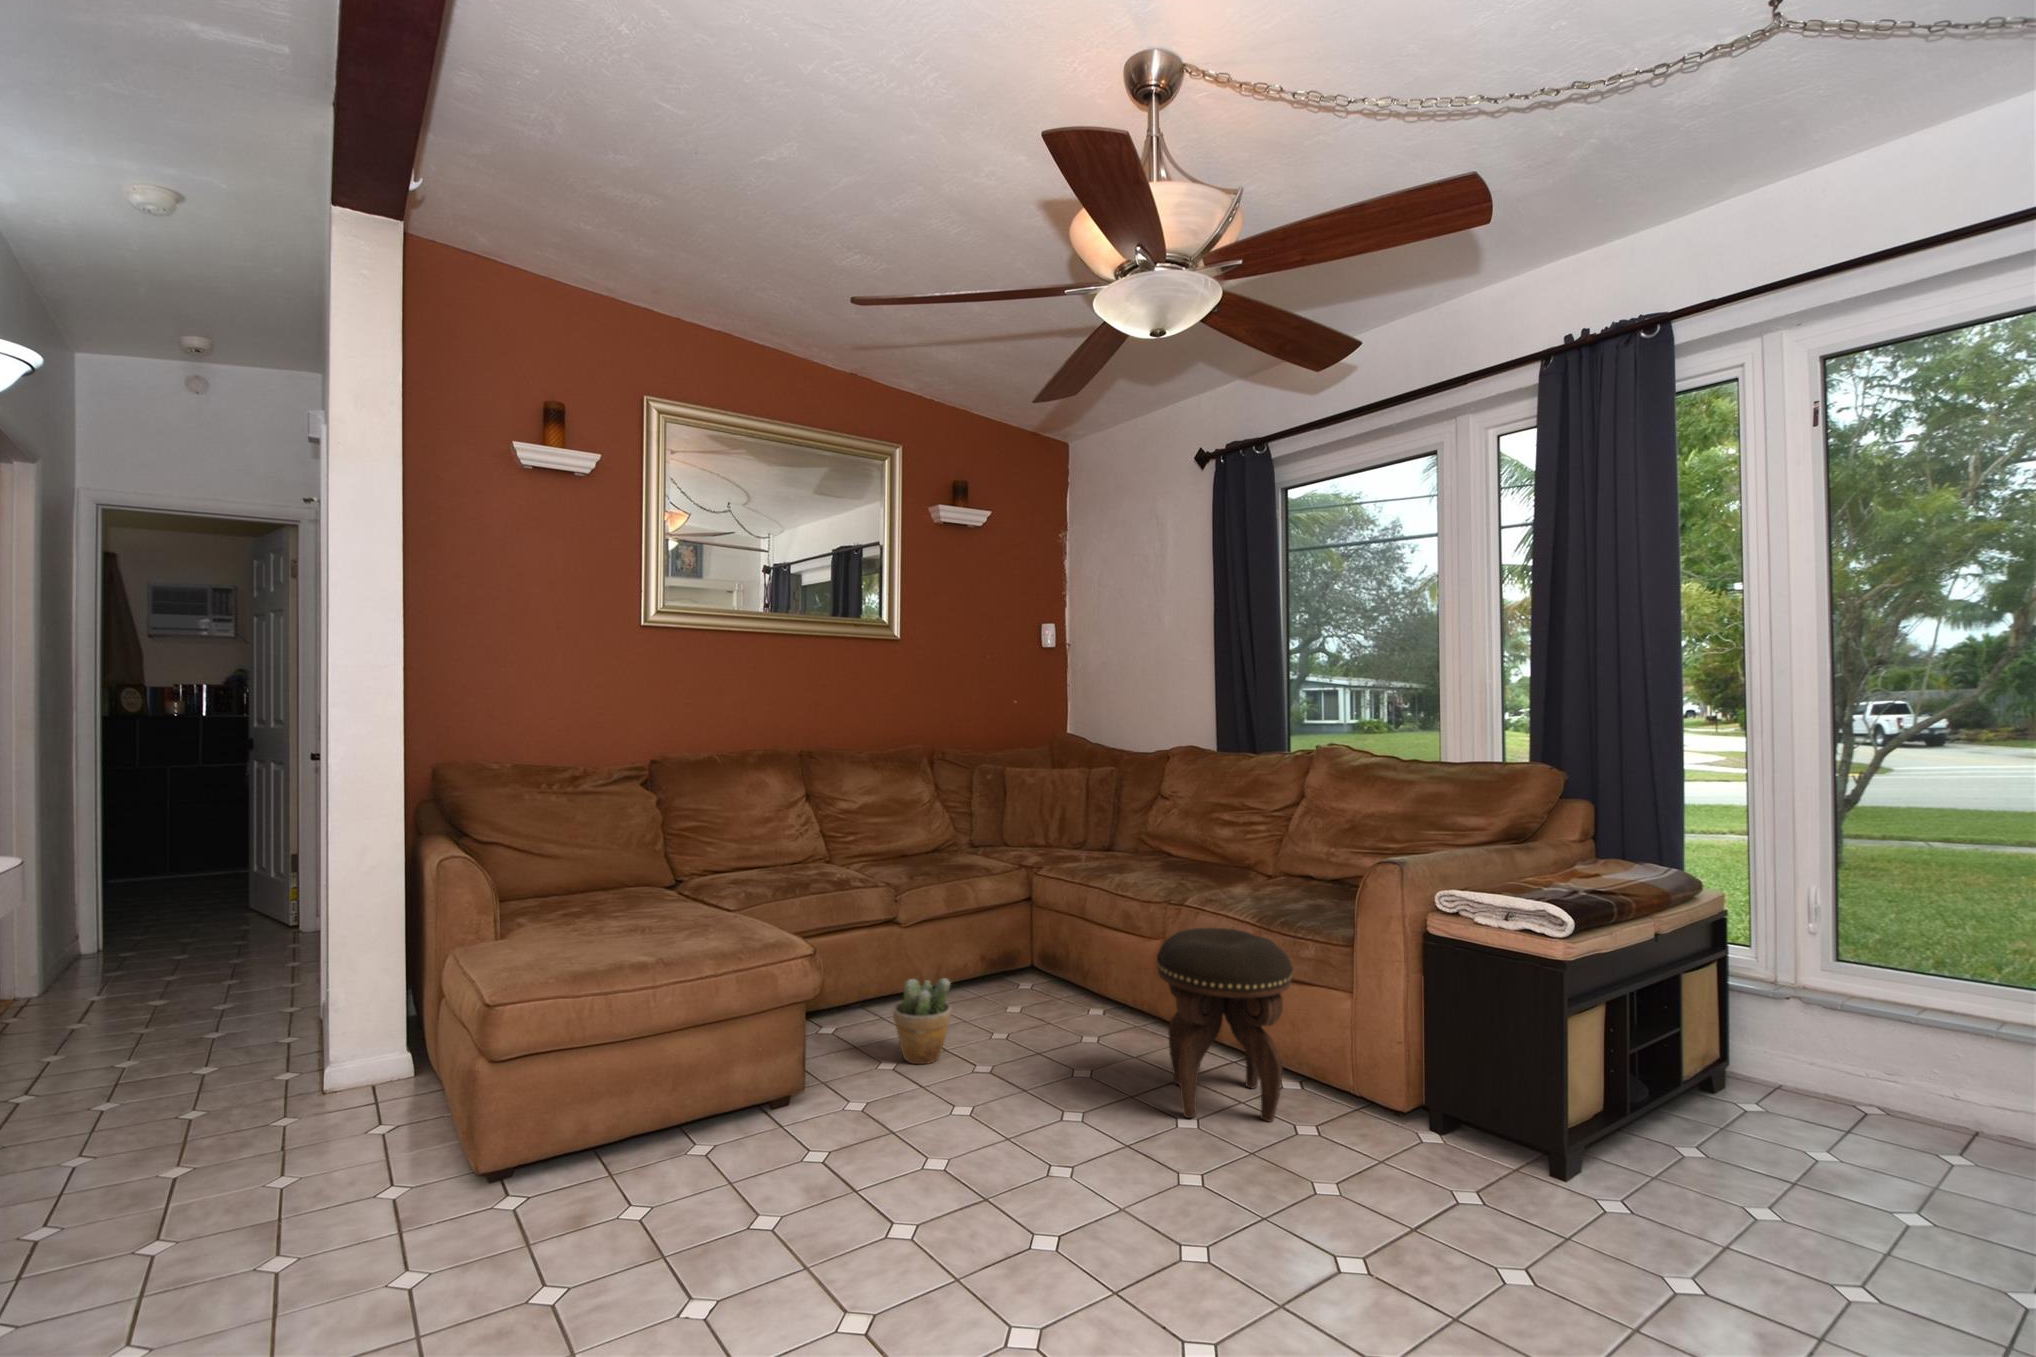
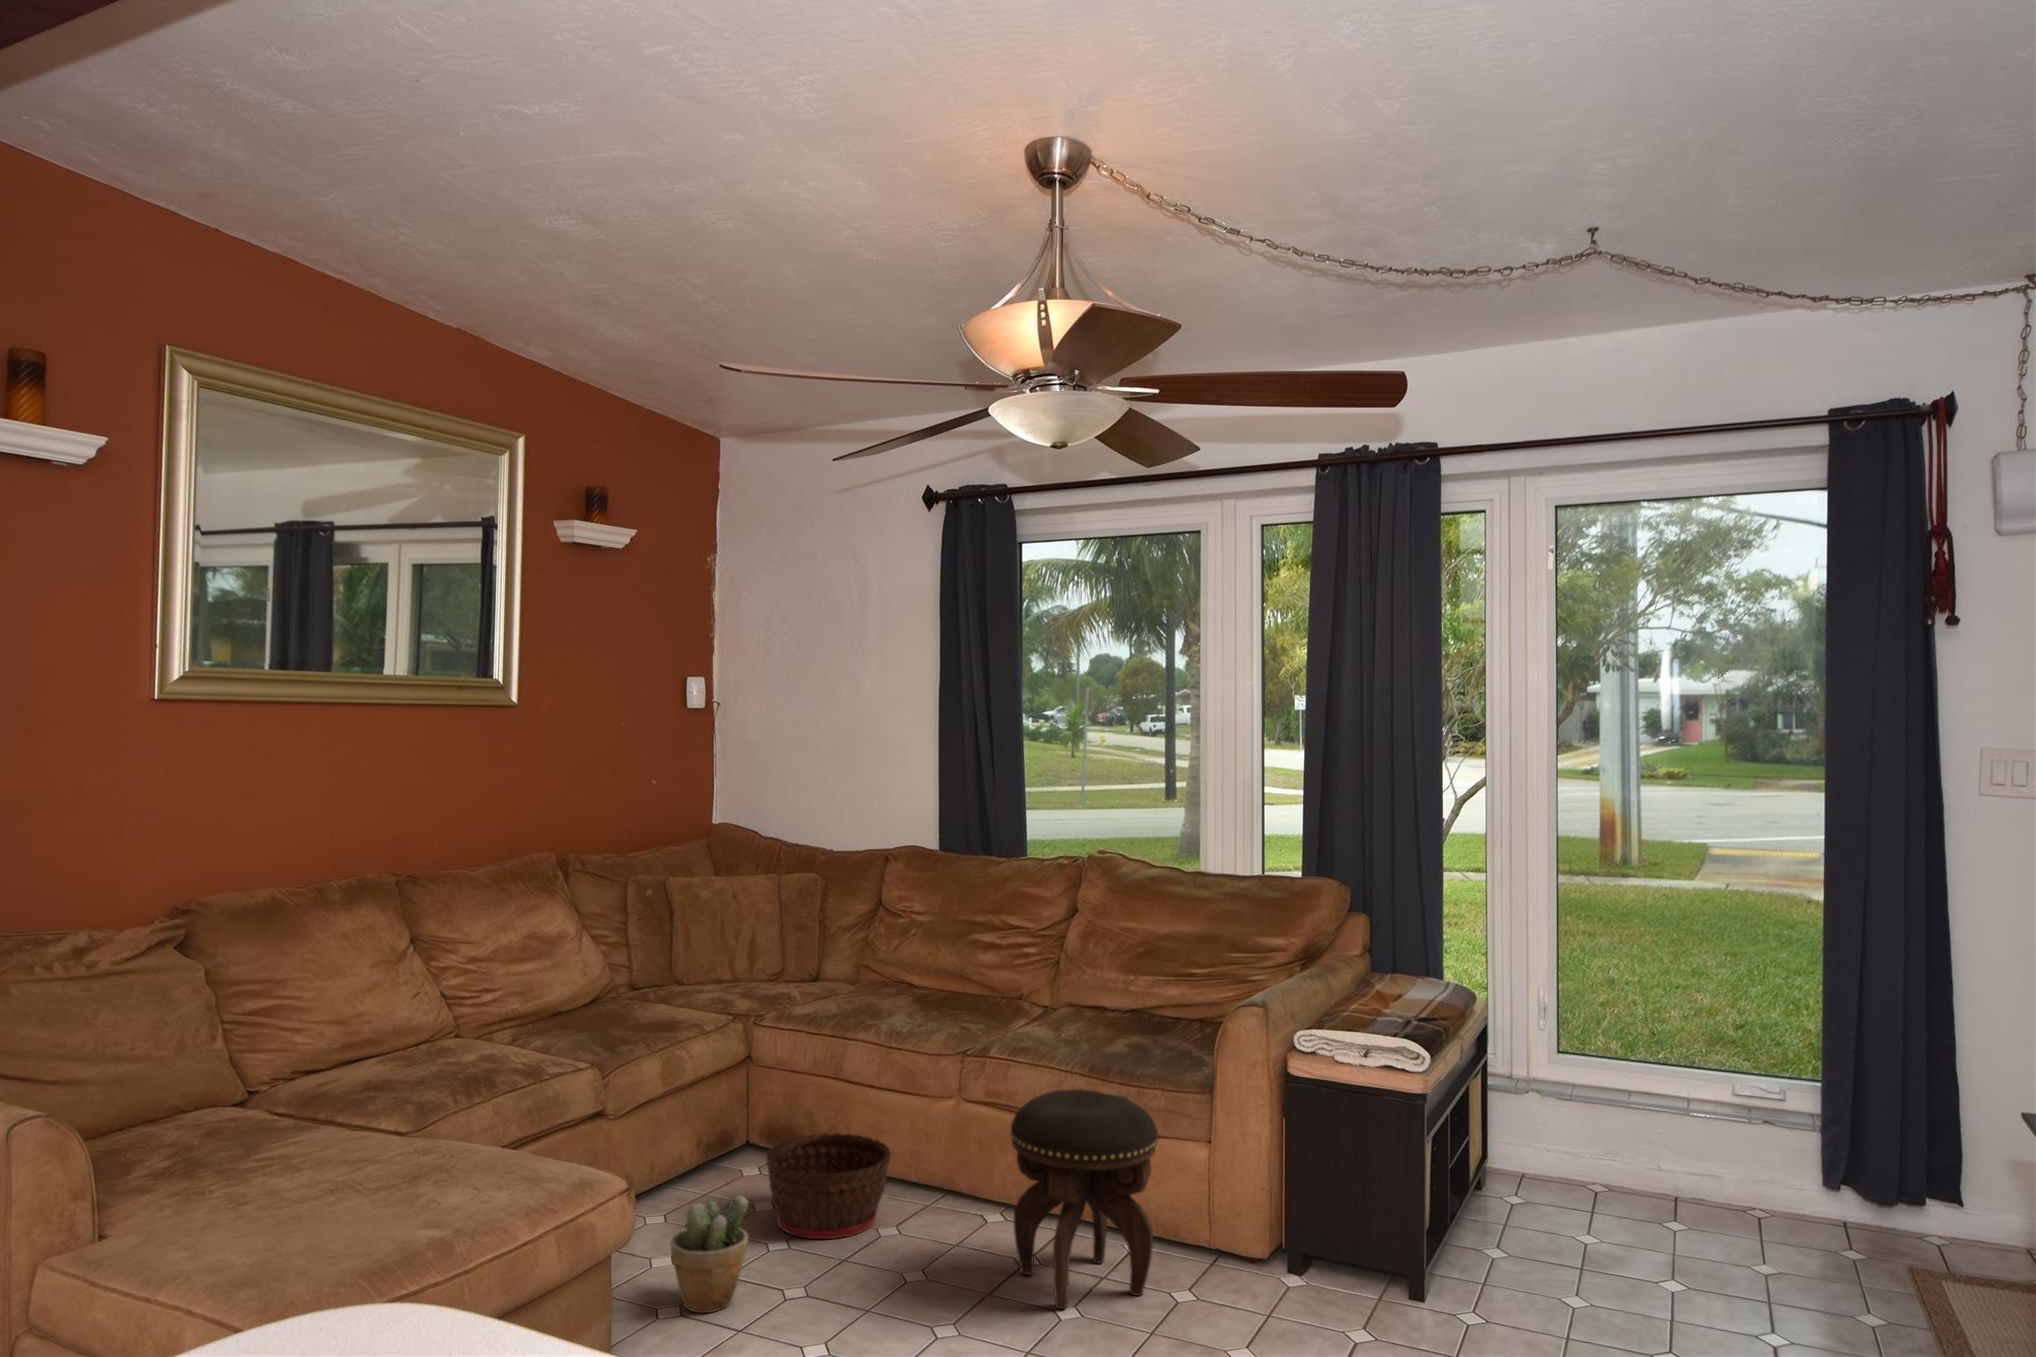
basket: none [1004,949,1103,1031] -> present [766,1133,891,1239]

